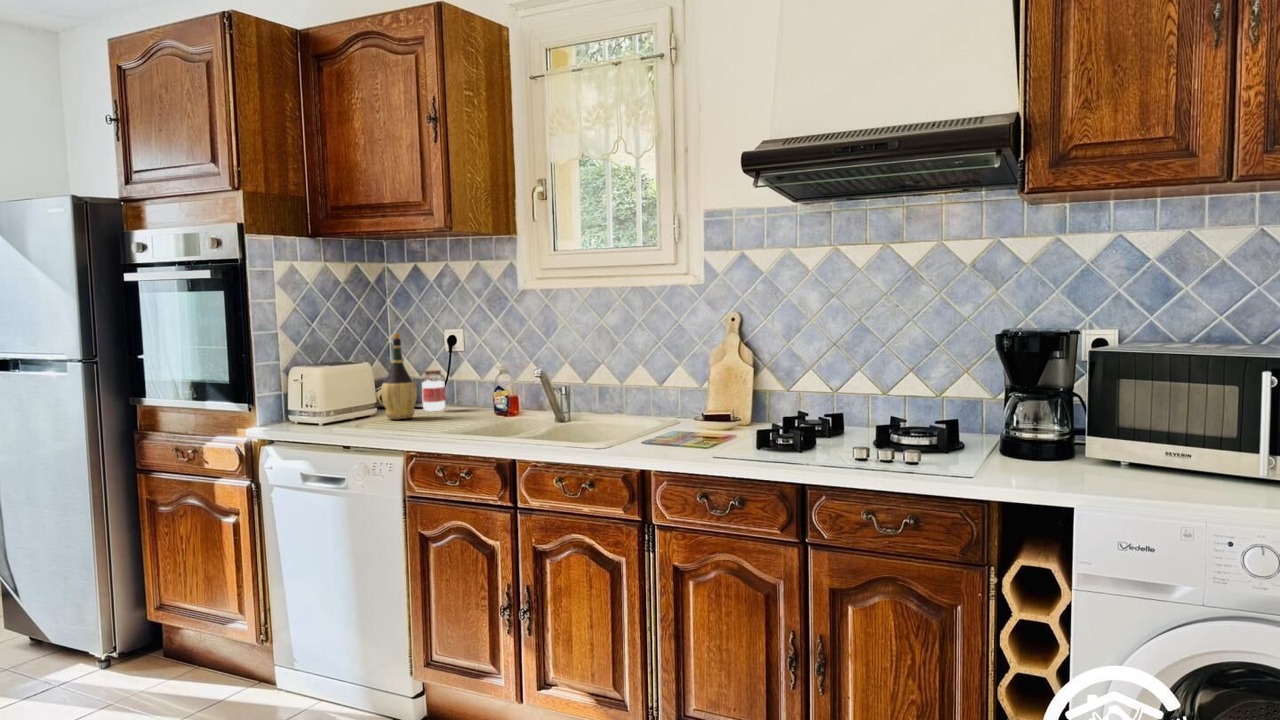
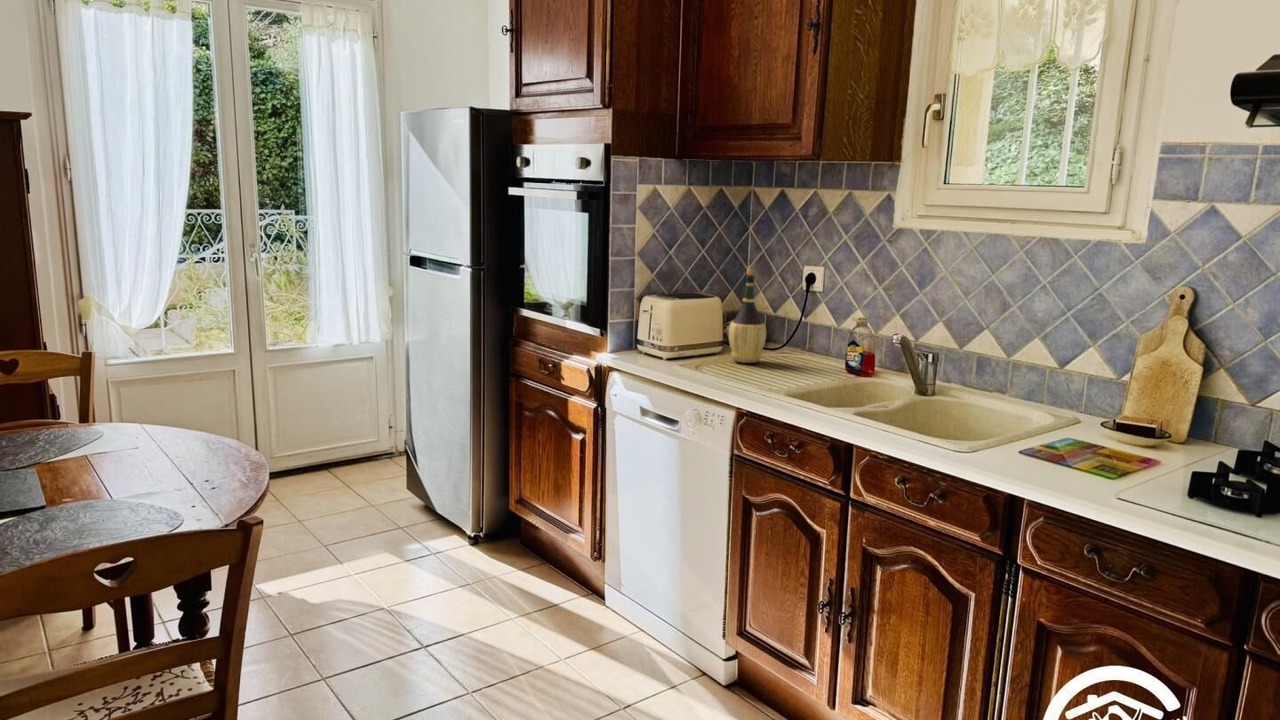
jar: present [422,370,446,411] -> none [773,310,801,356]

